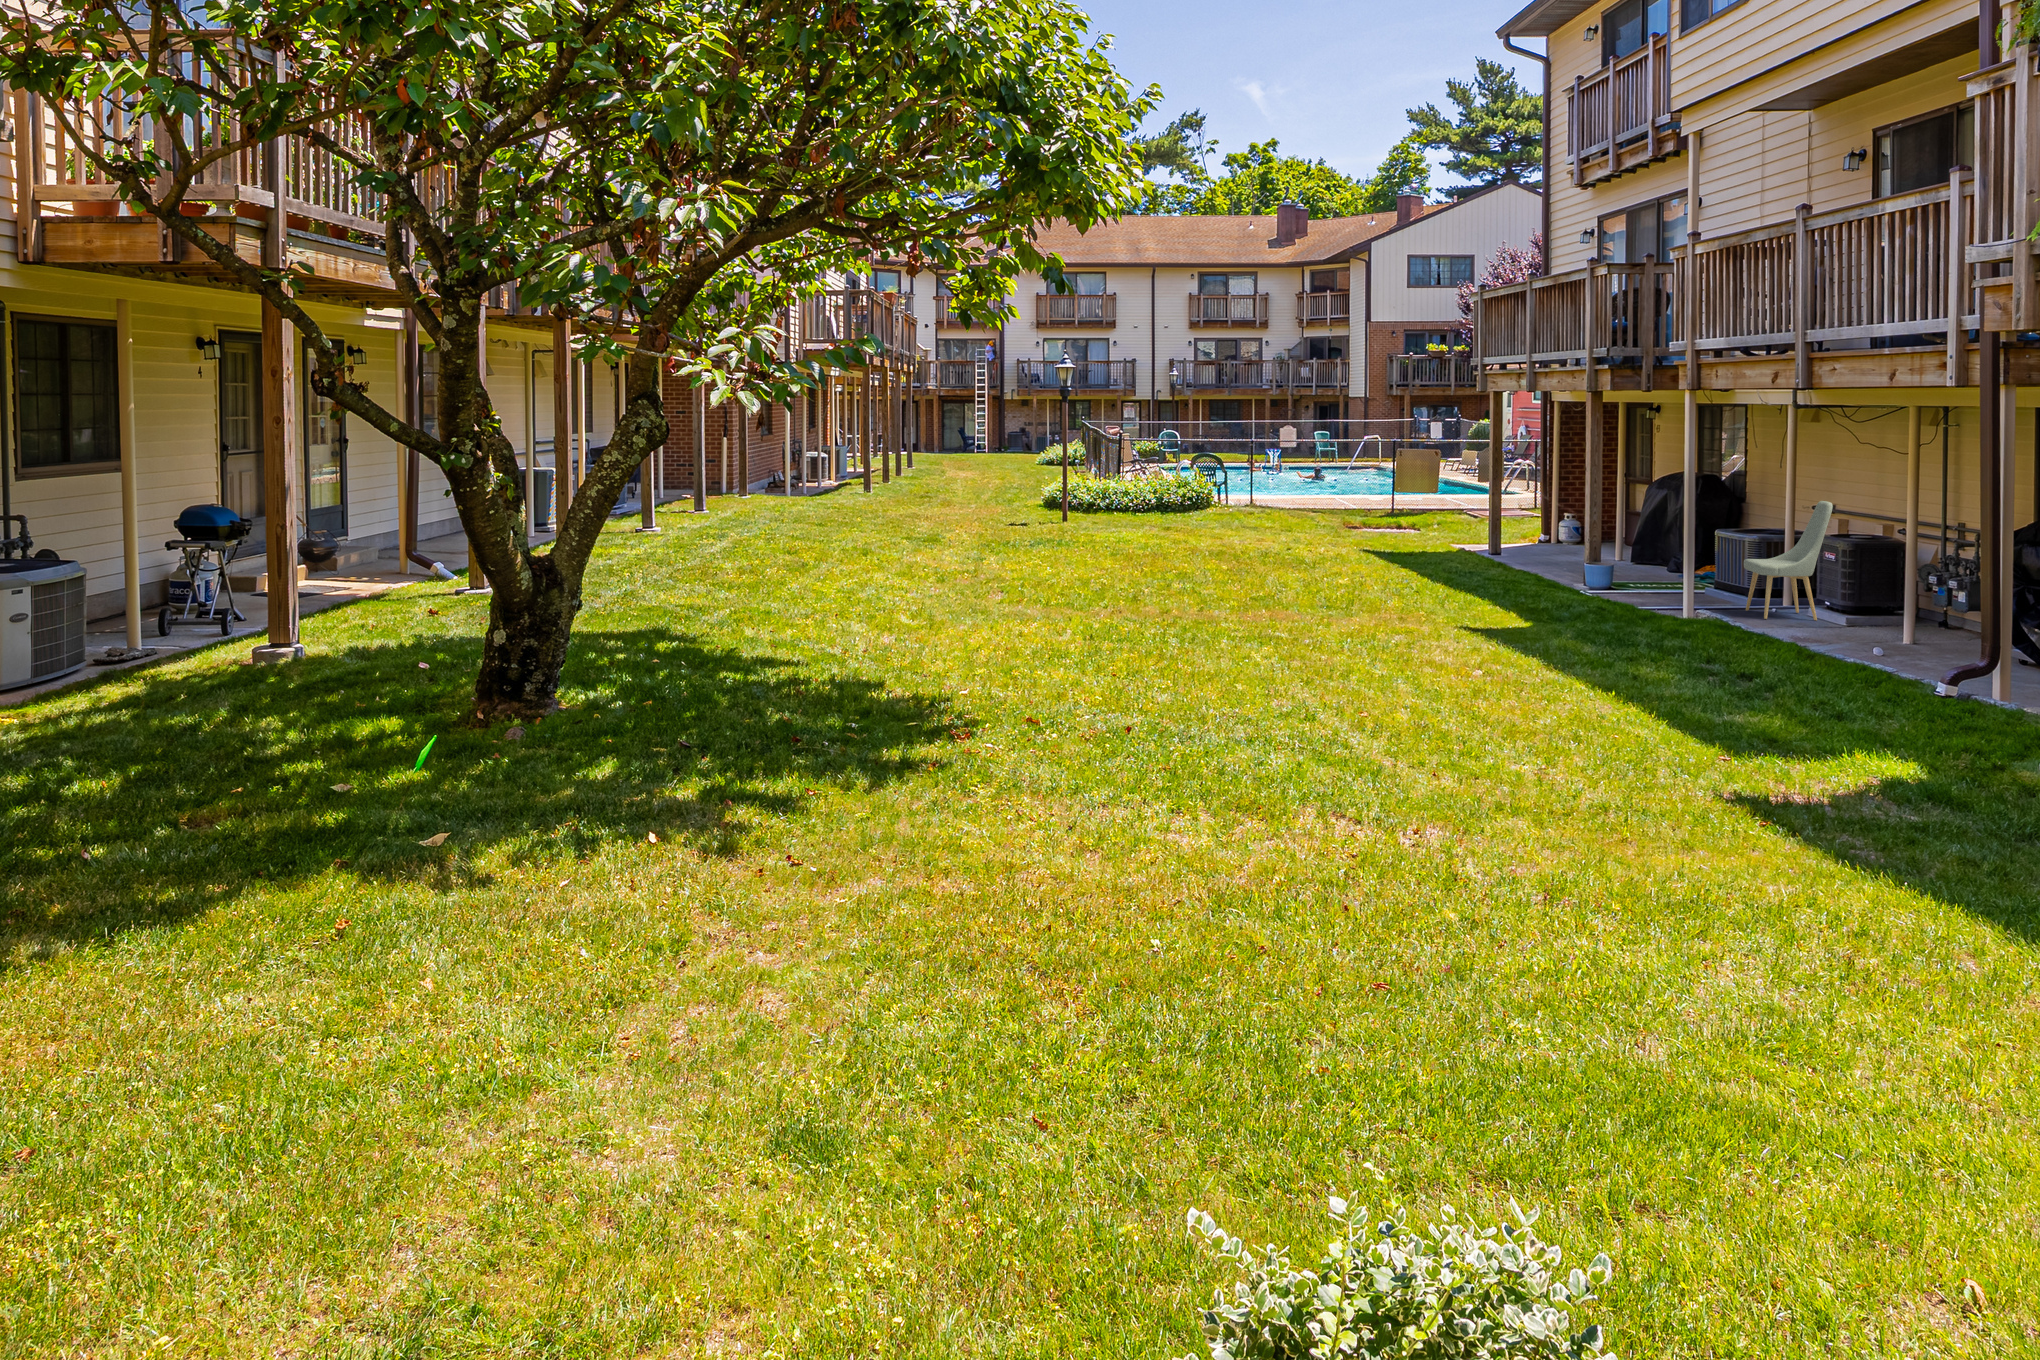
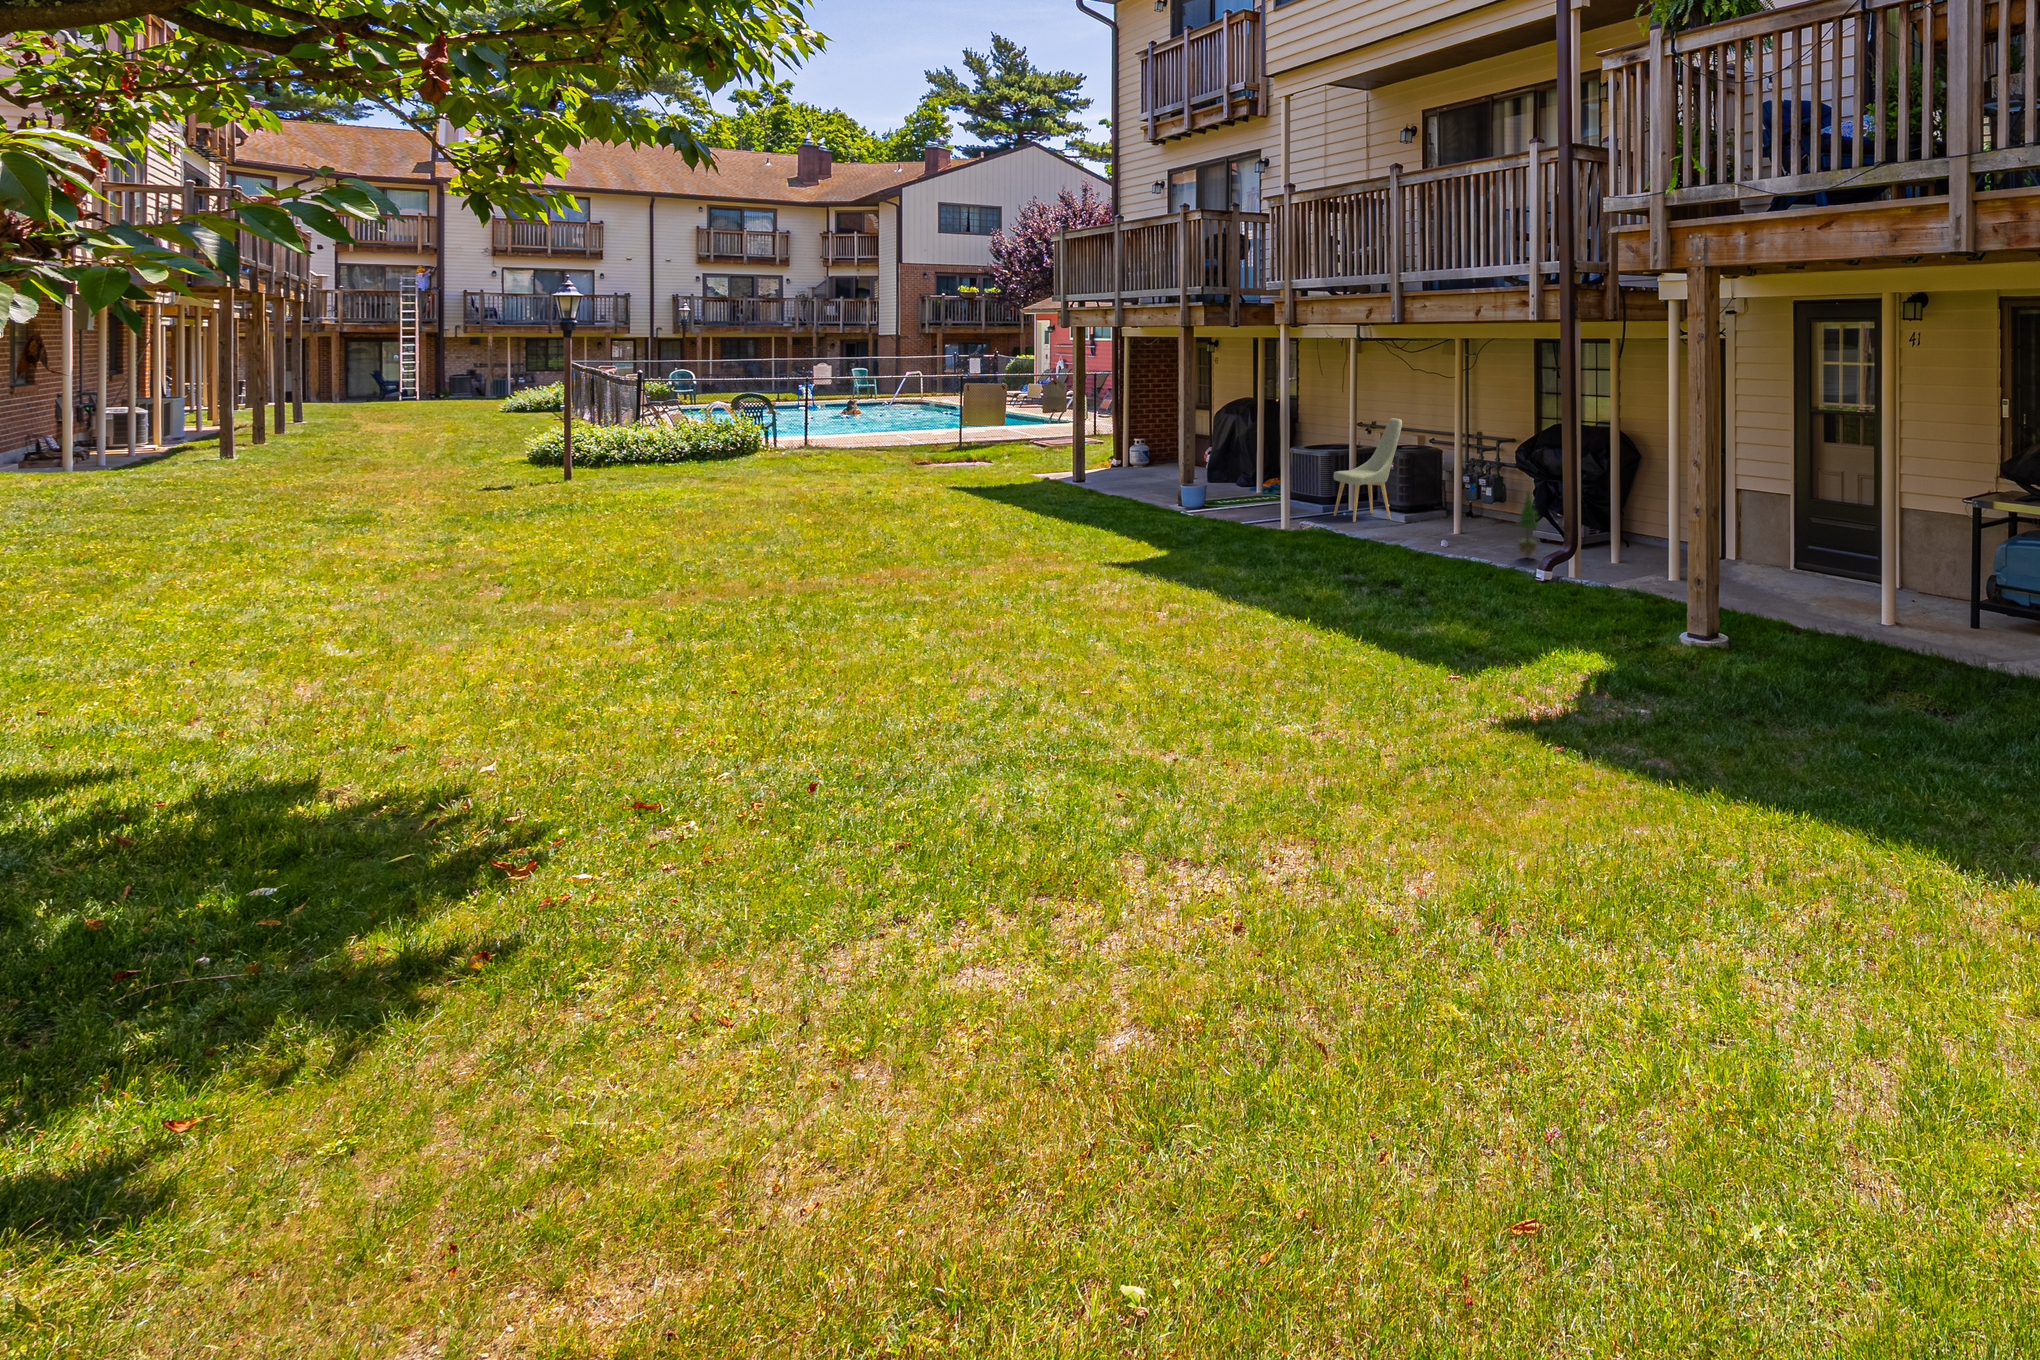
potted tree: none [1944,592,1980,678] -> present [1517,492,1539,558]

